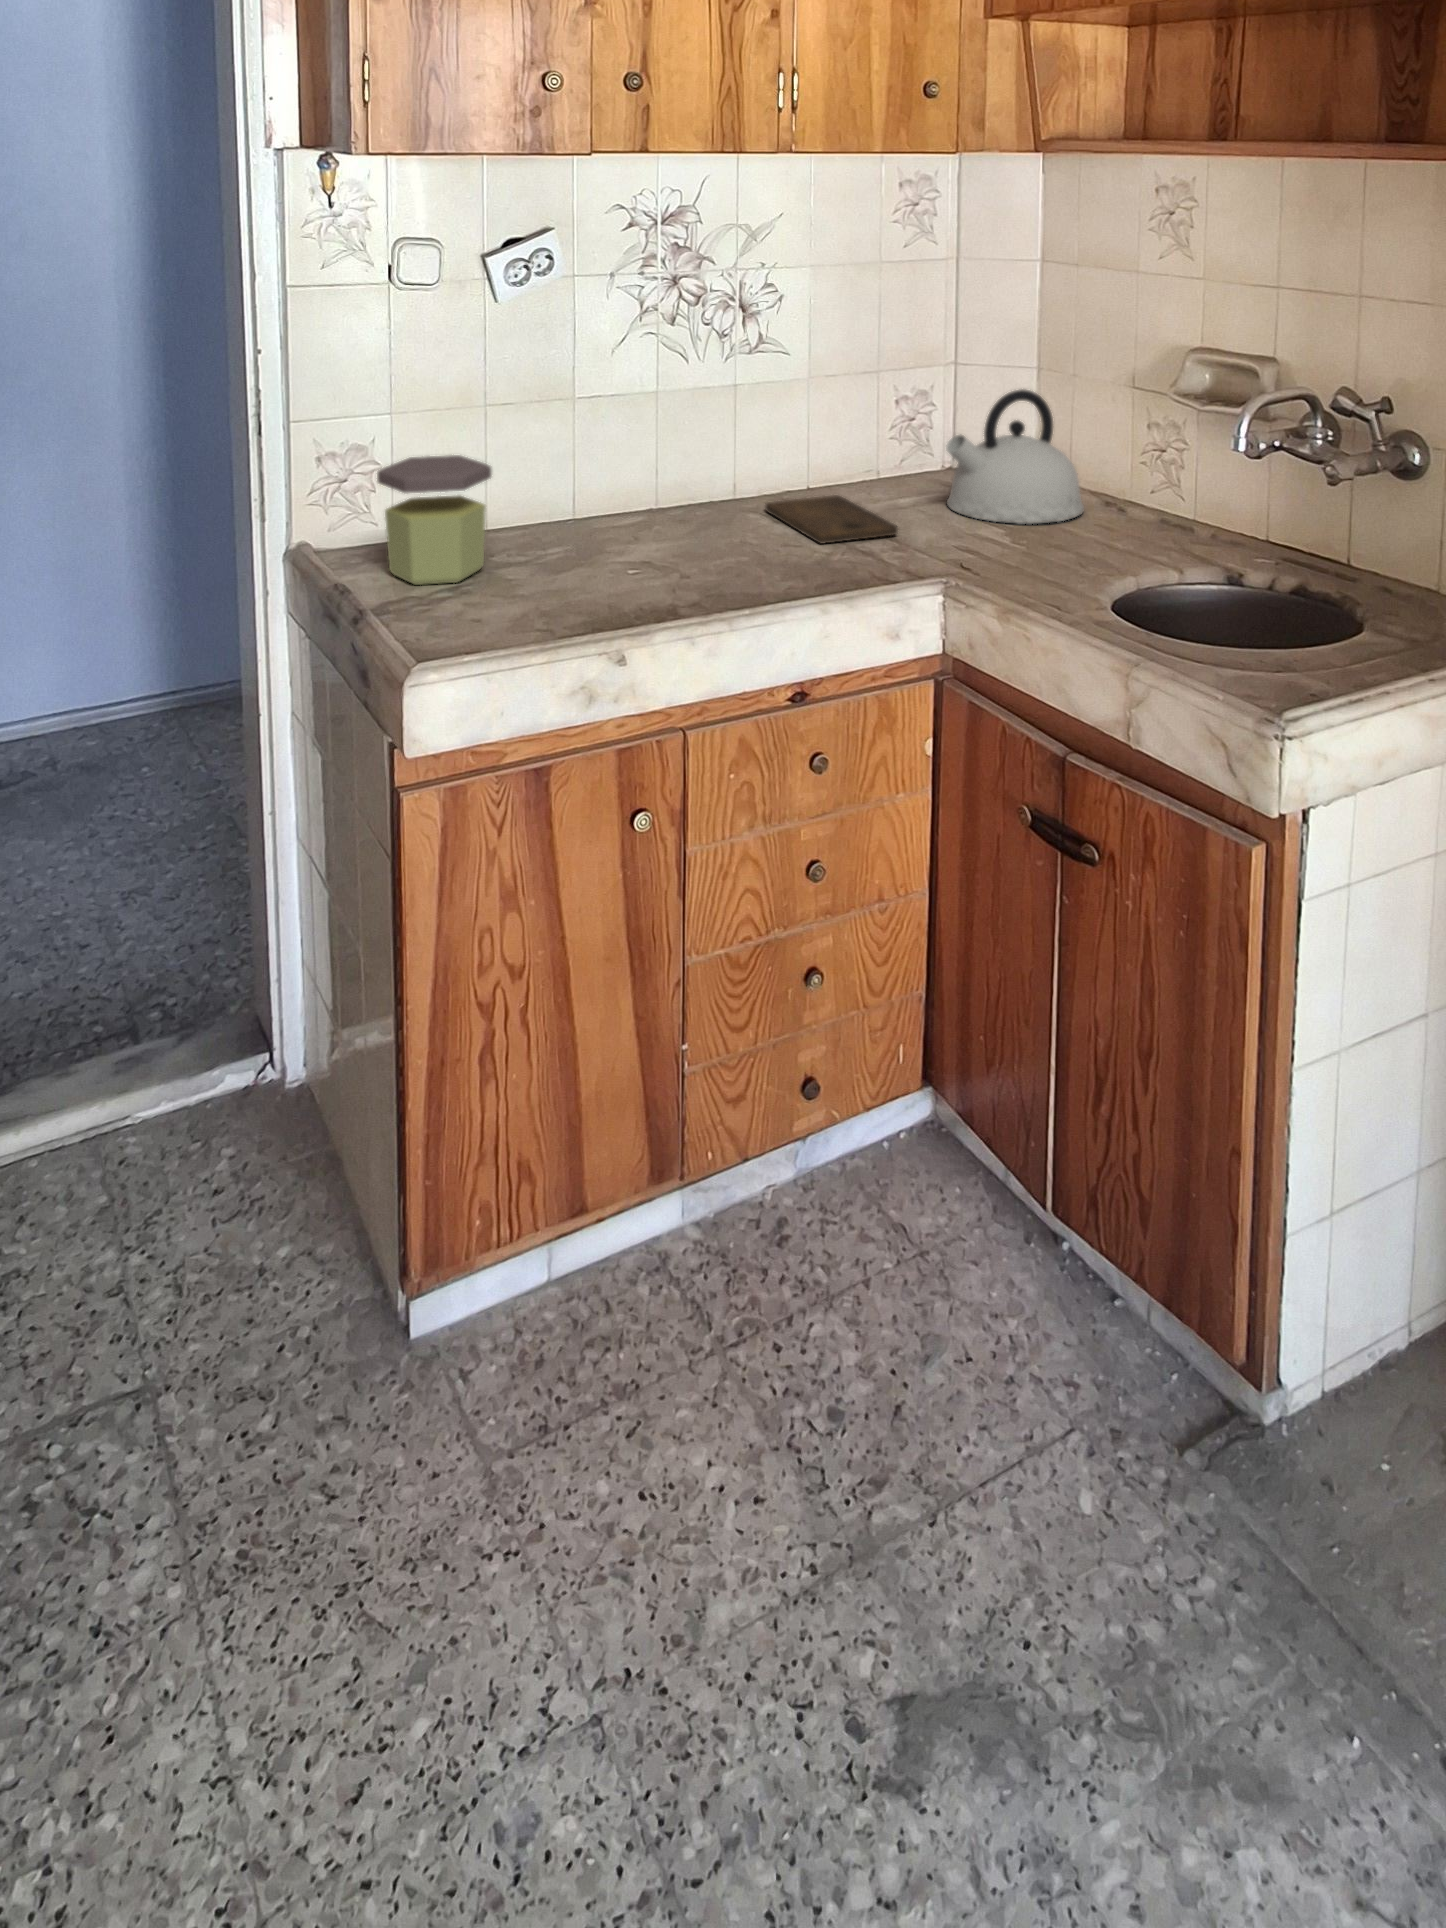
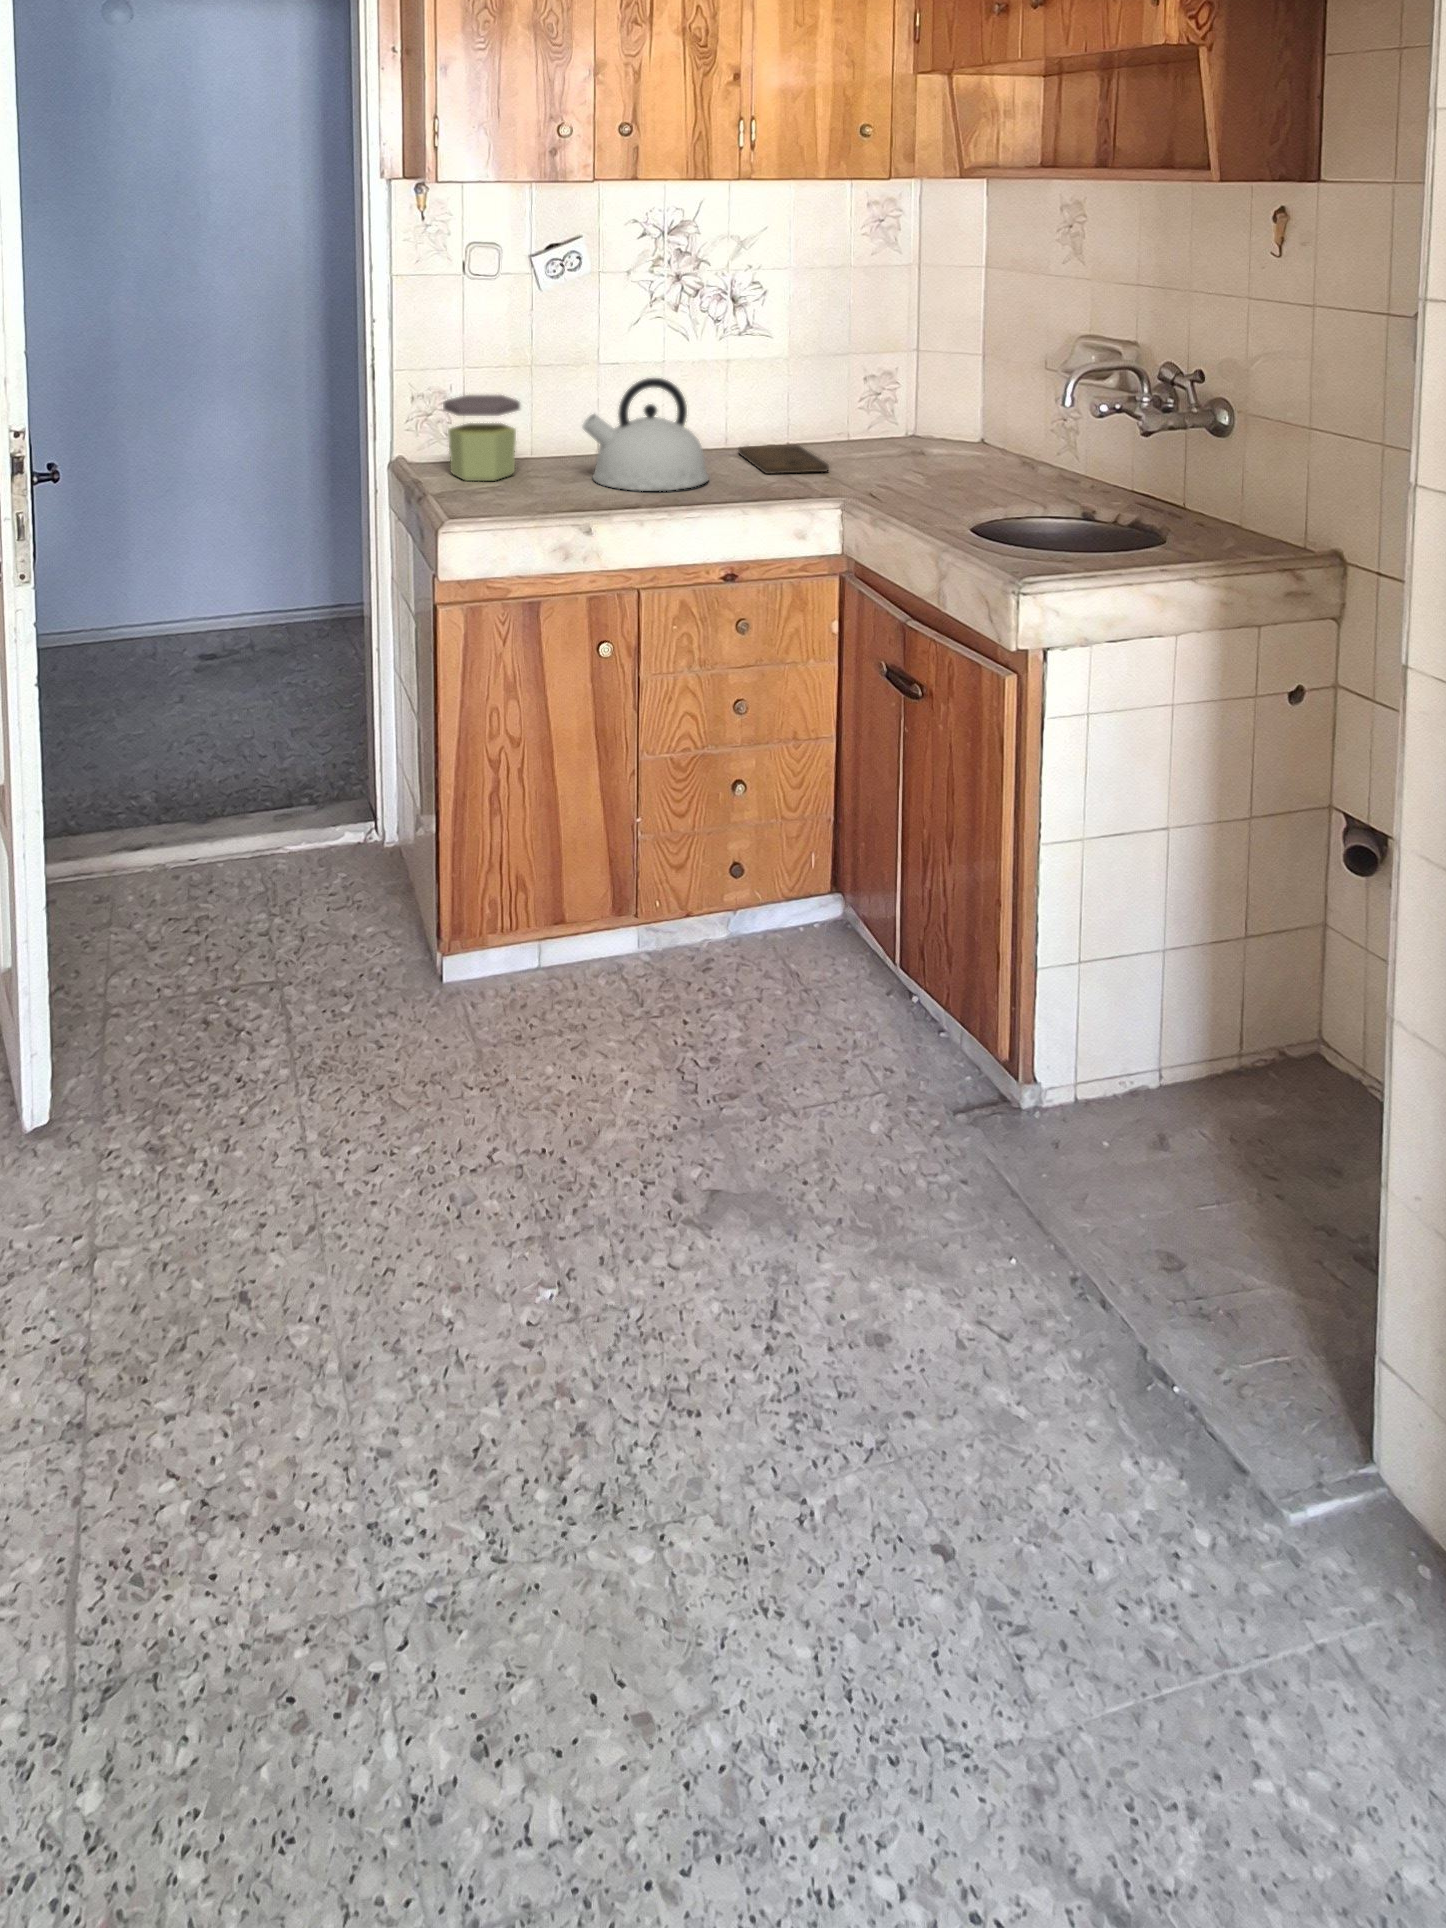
kettle: present [946,389,1084,524] -> present [582,378,709,491]

